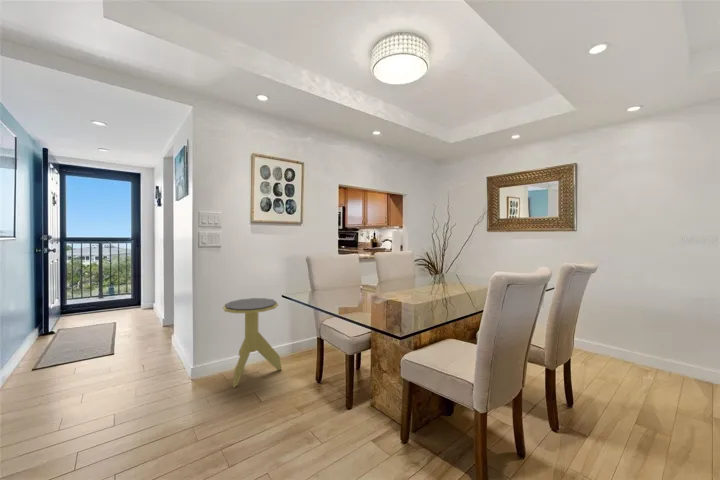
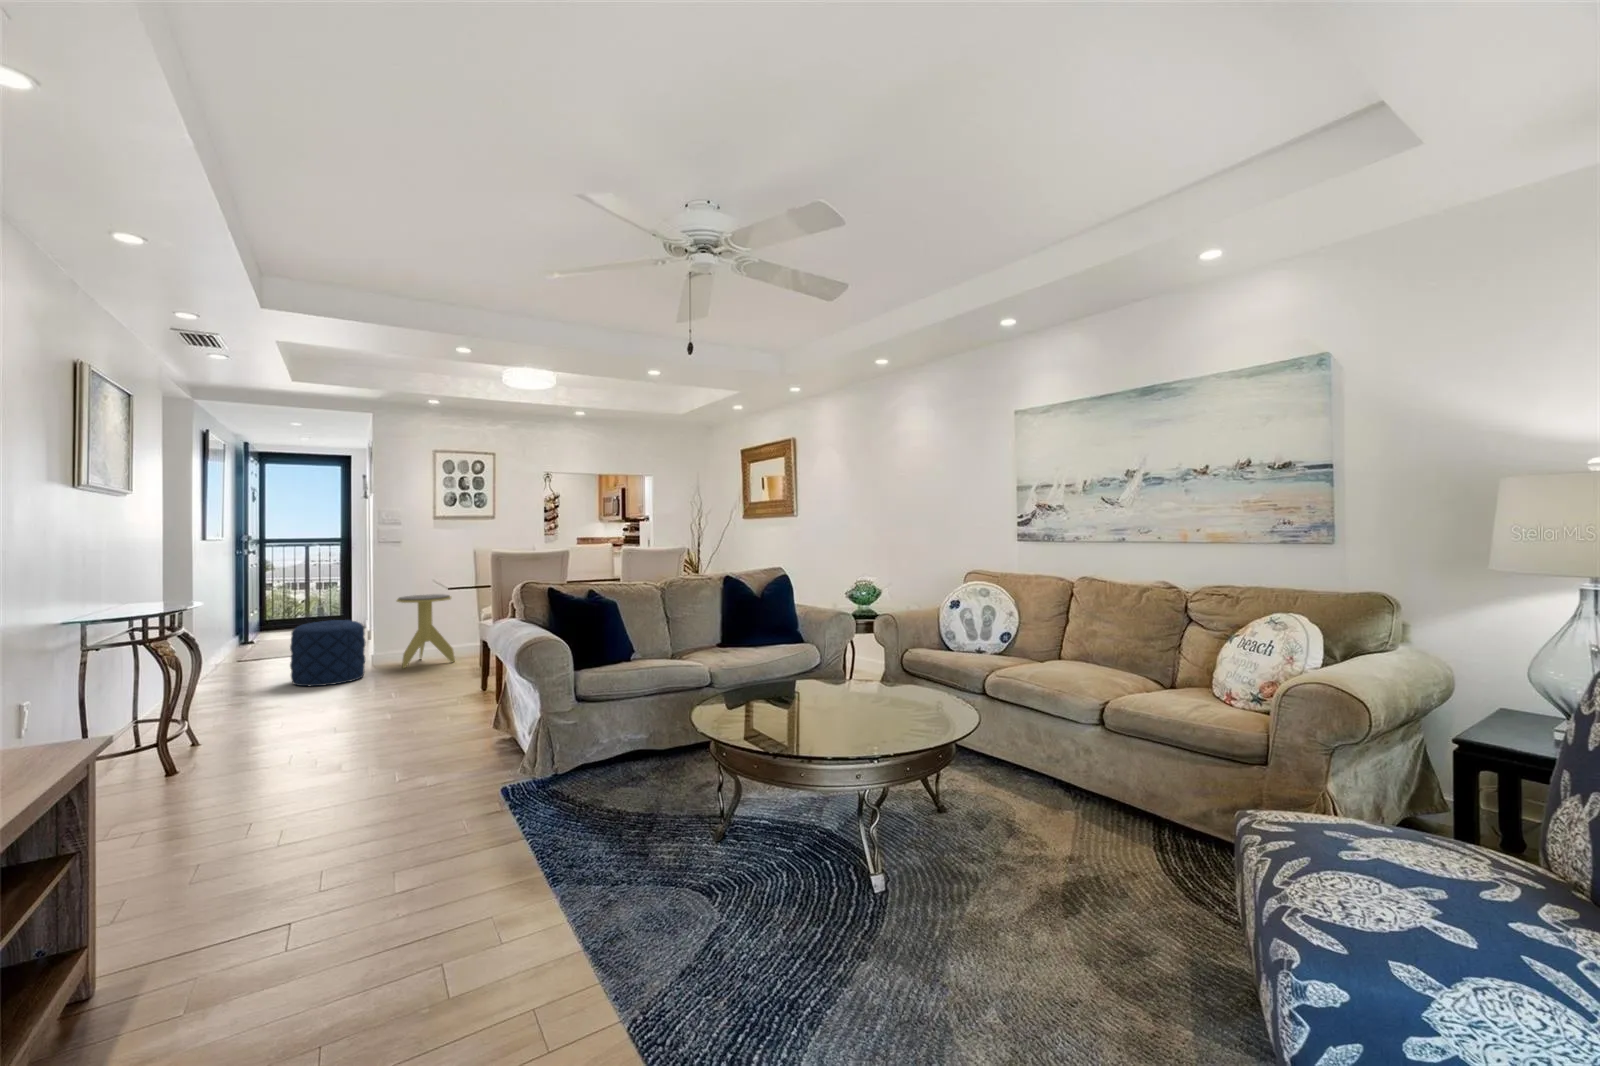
pouf: none [100,343,202,457] -> present [290,620,366,686]

